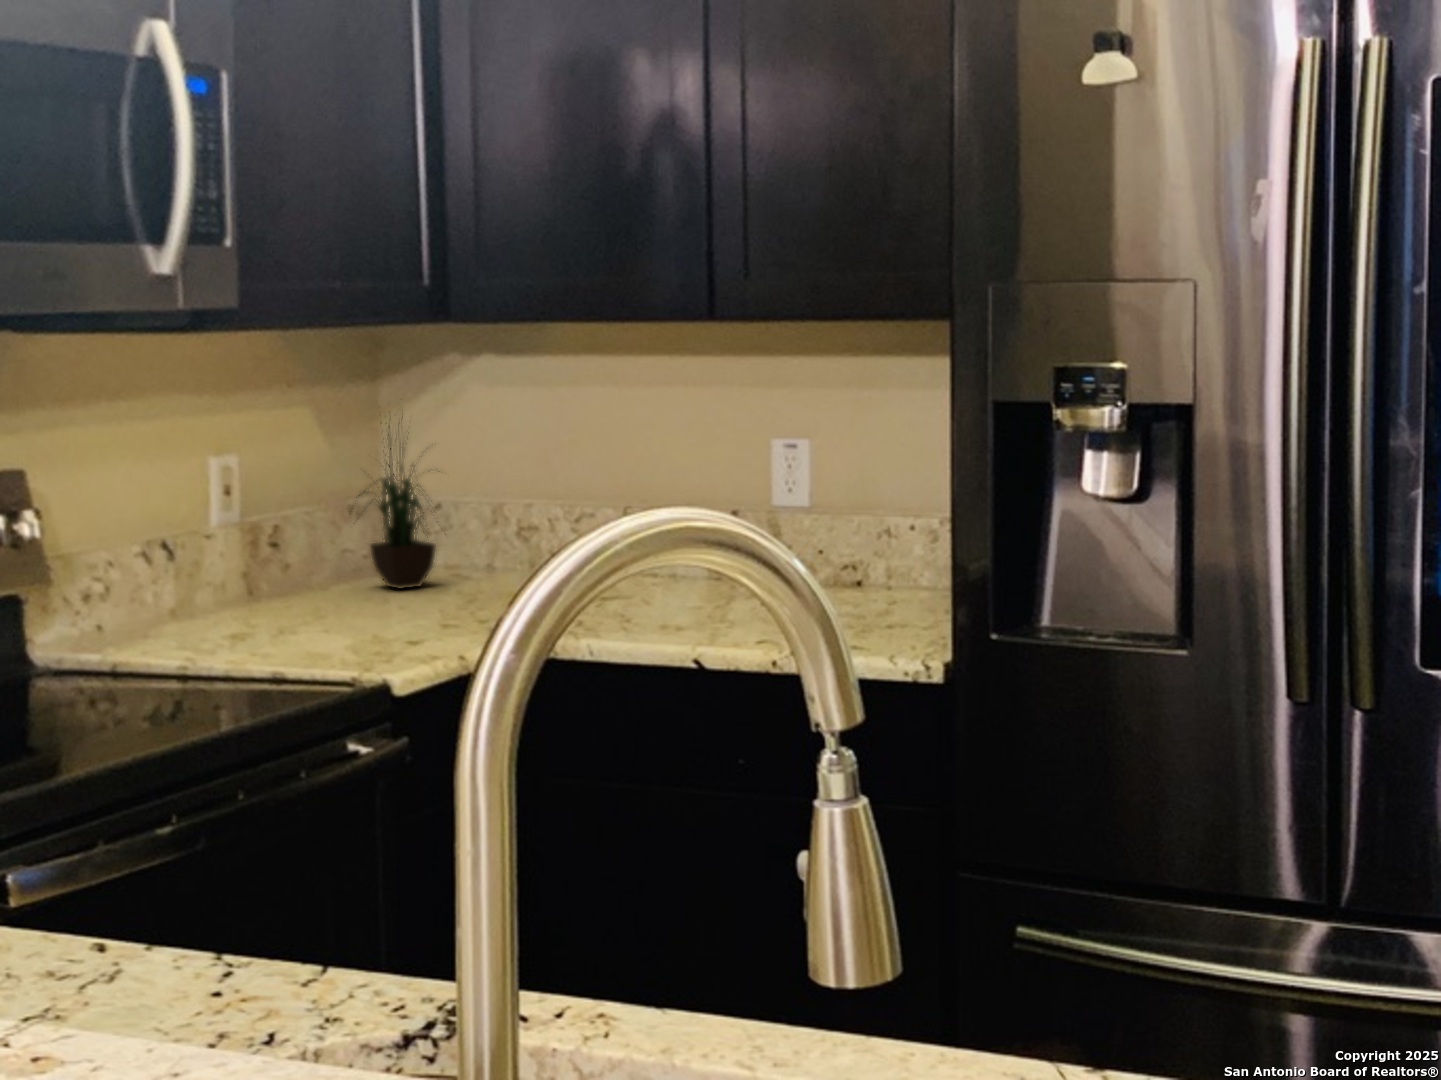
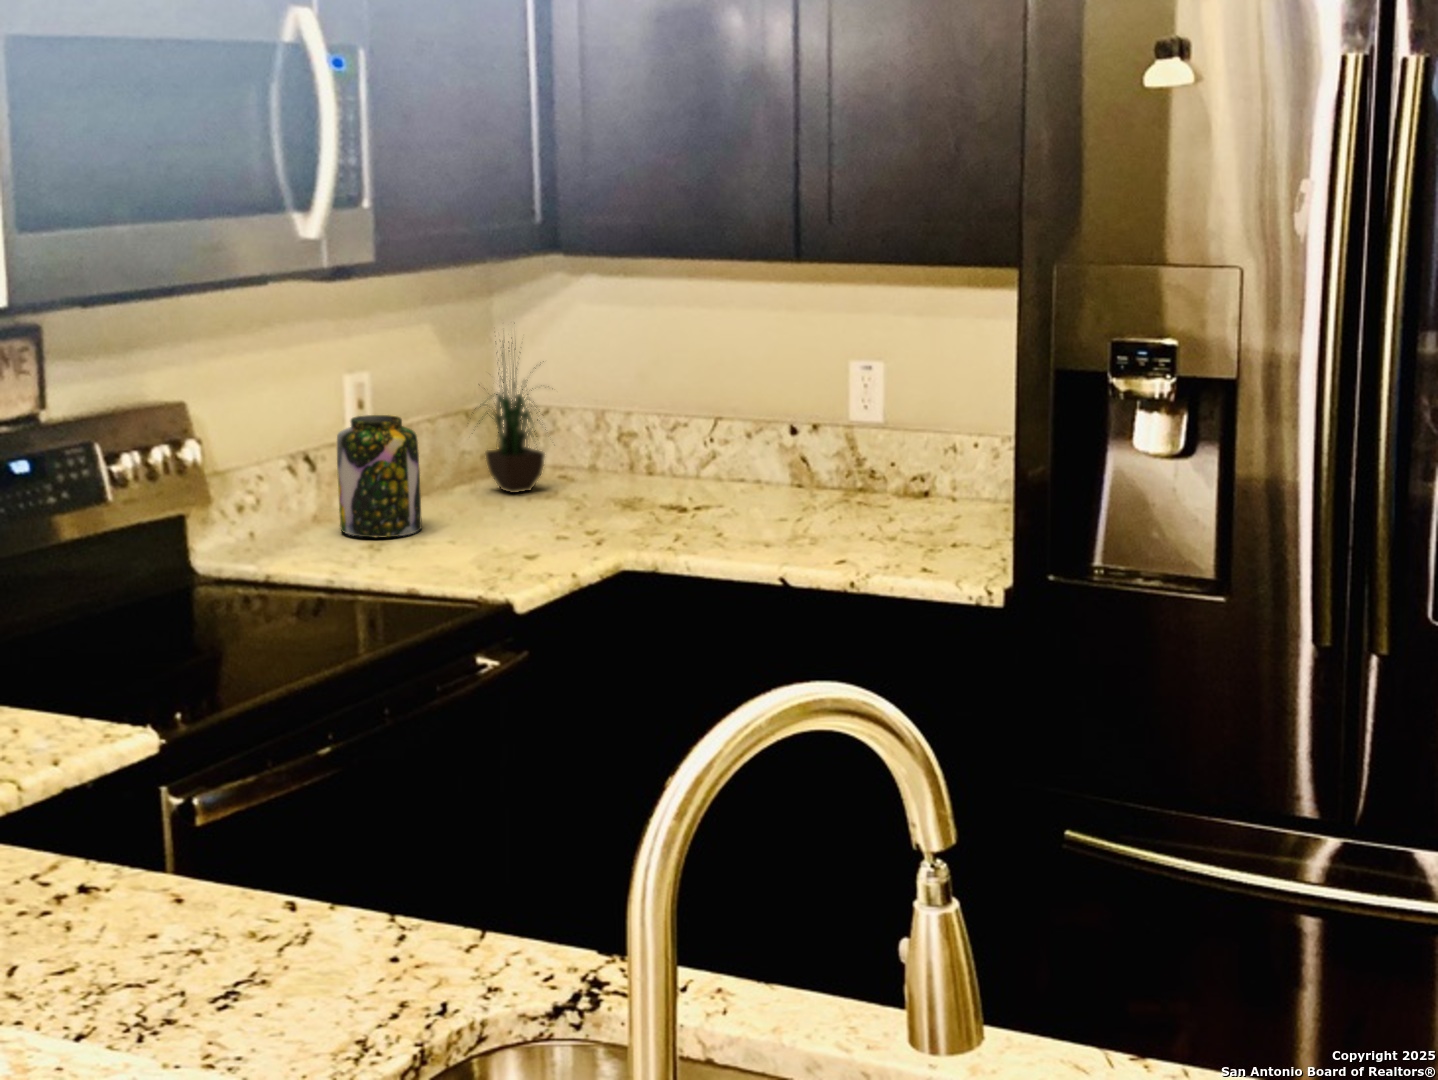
jar: none [200,496,296,630] -> present [337,415,422,537]

